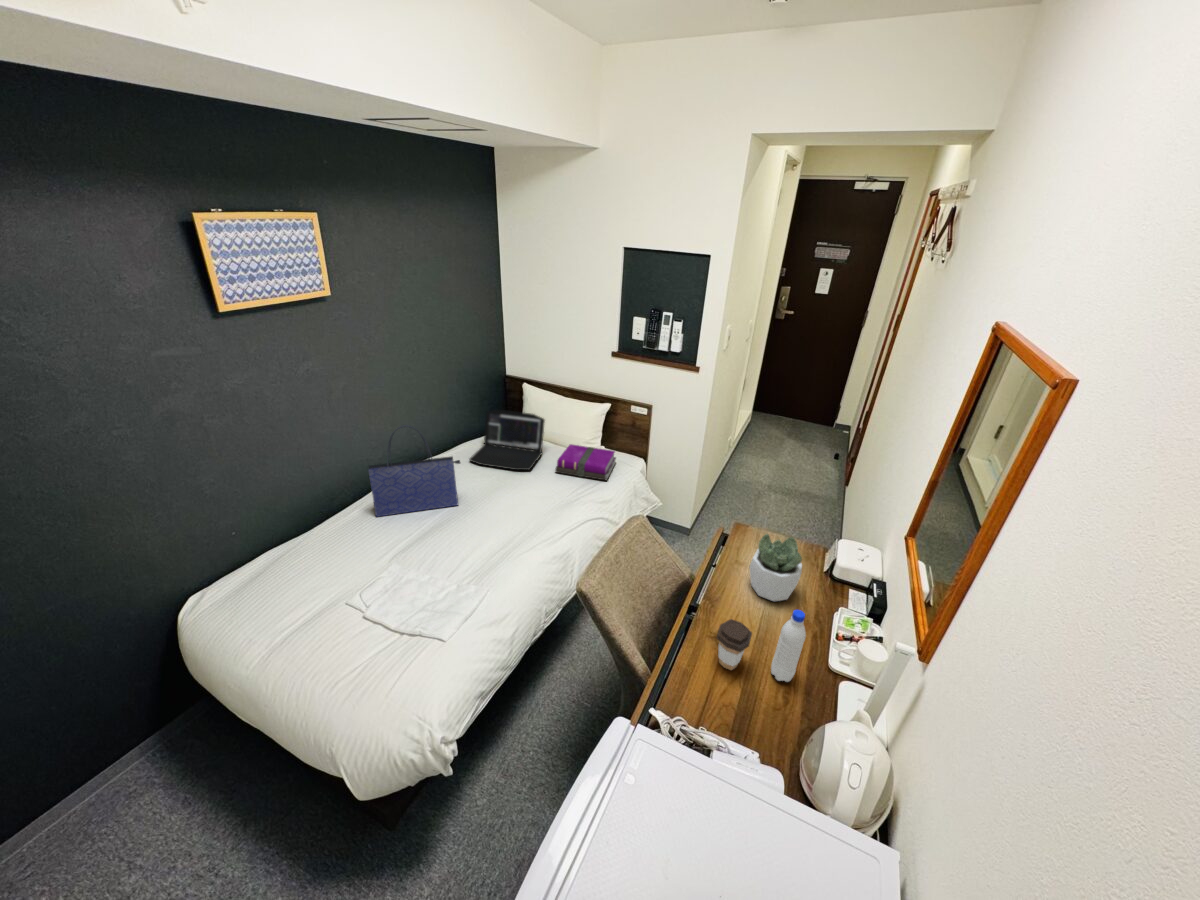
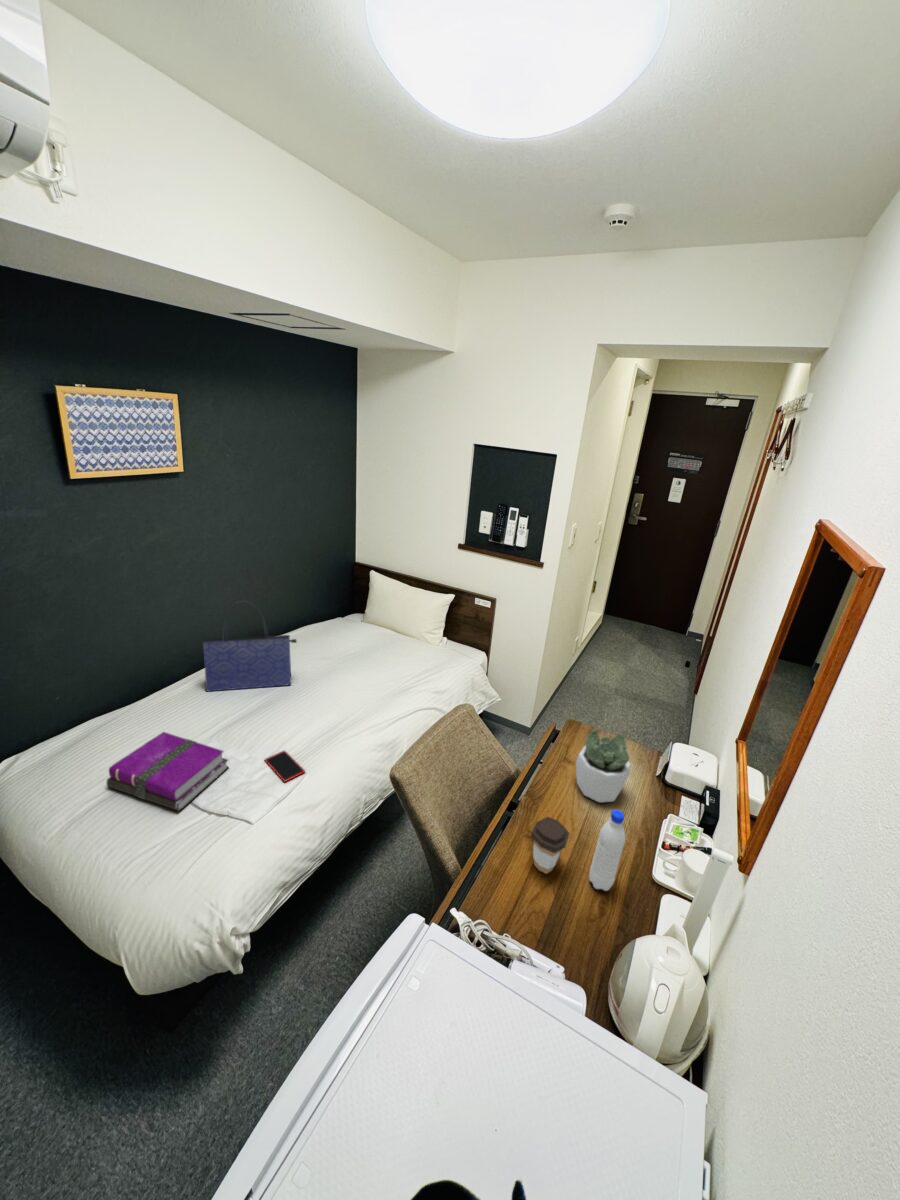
laptop: present [469,409,545,470] -> none [309,593,388,655]
notebook: present [555,444,616,481] -> present [107,732,228,811]
smartphone: none [445,570,487,600] -> present [265,751,305,782]

